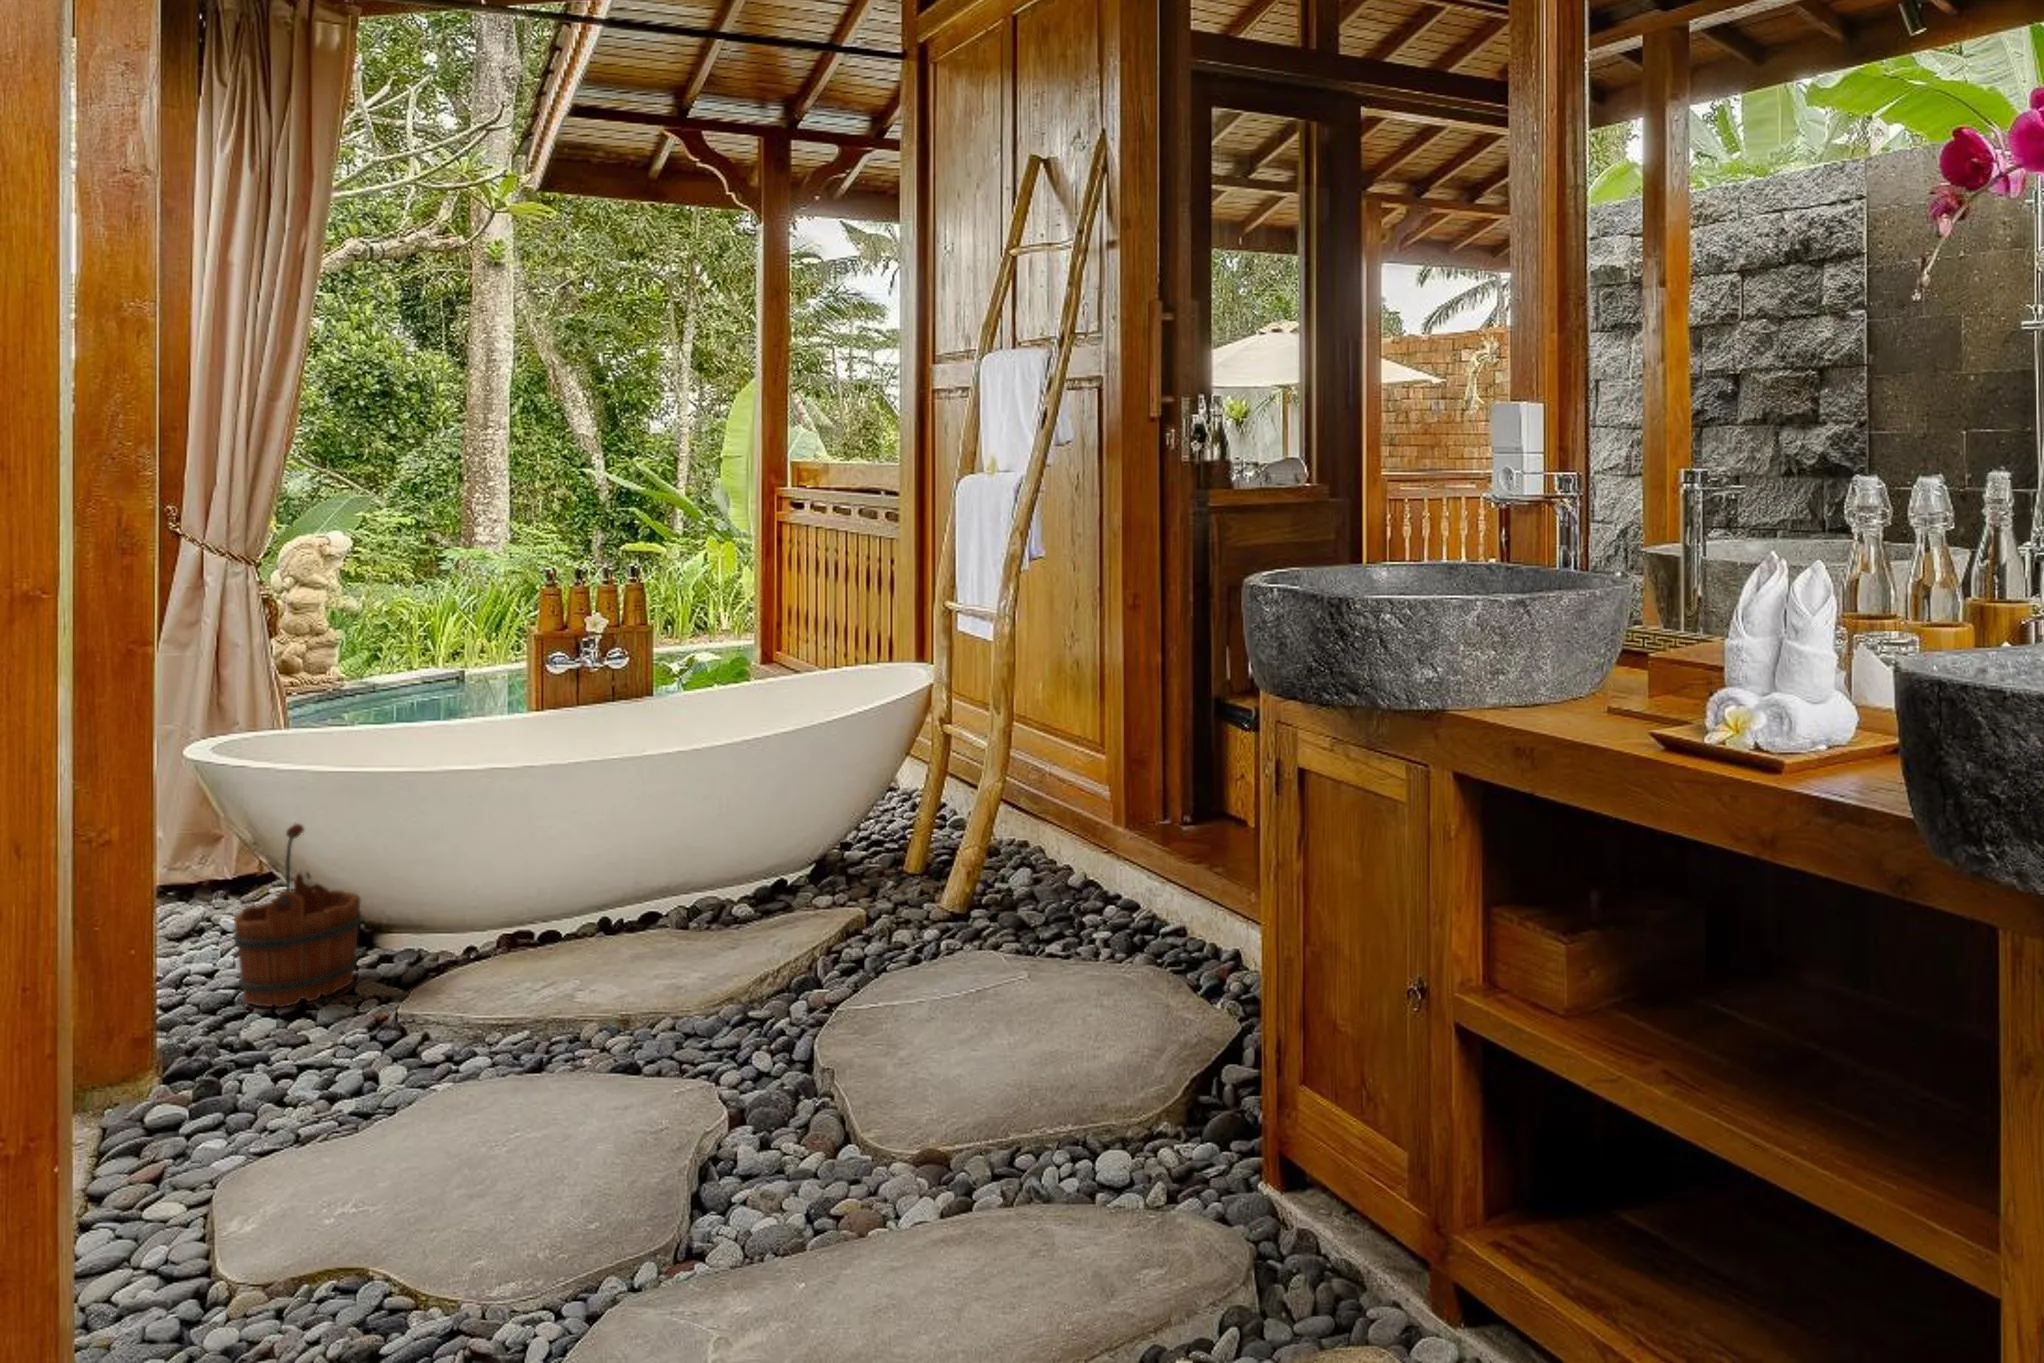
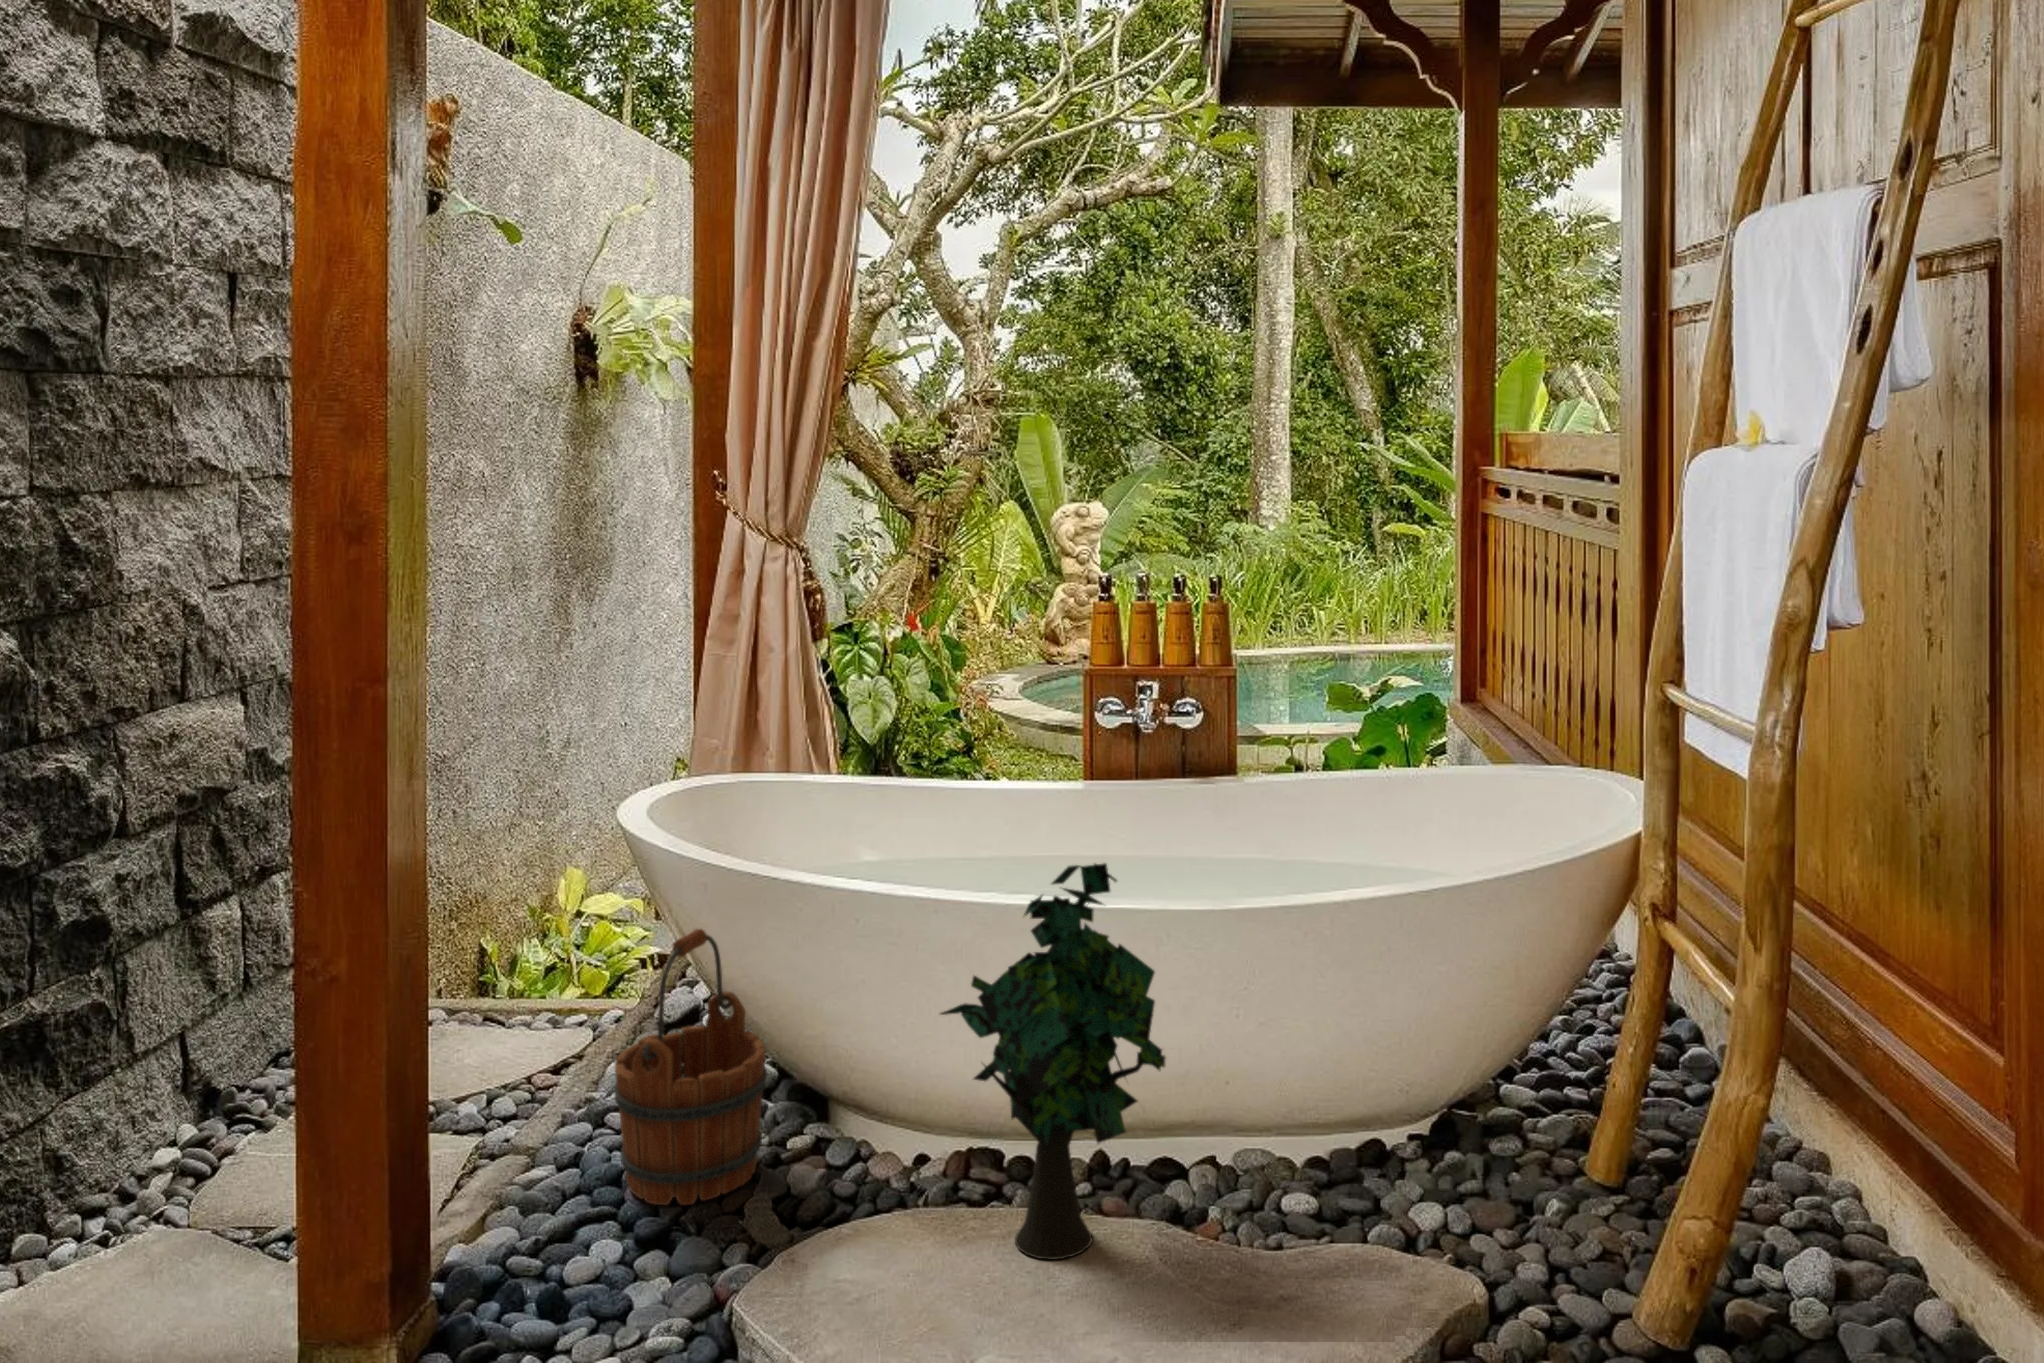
decorative plant: none [528,724,680,960] -> present [941,863,1165,1259]

